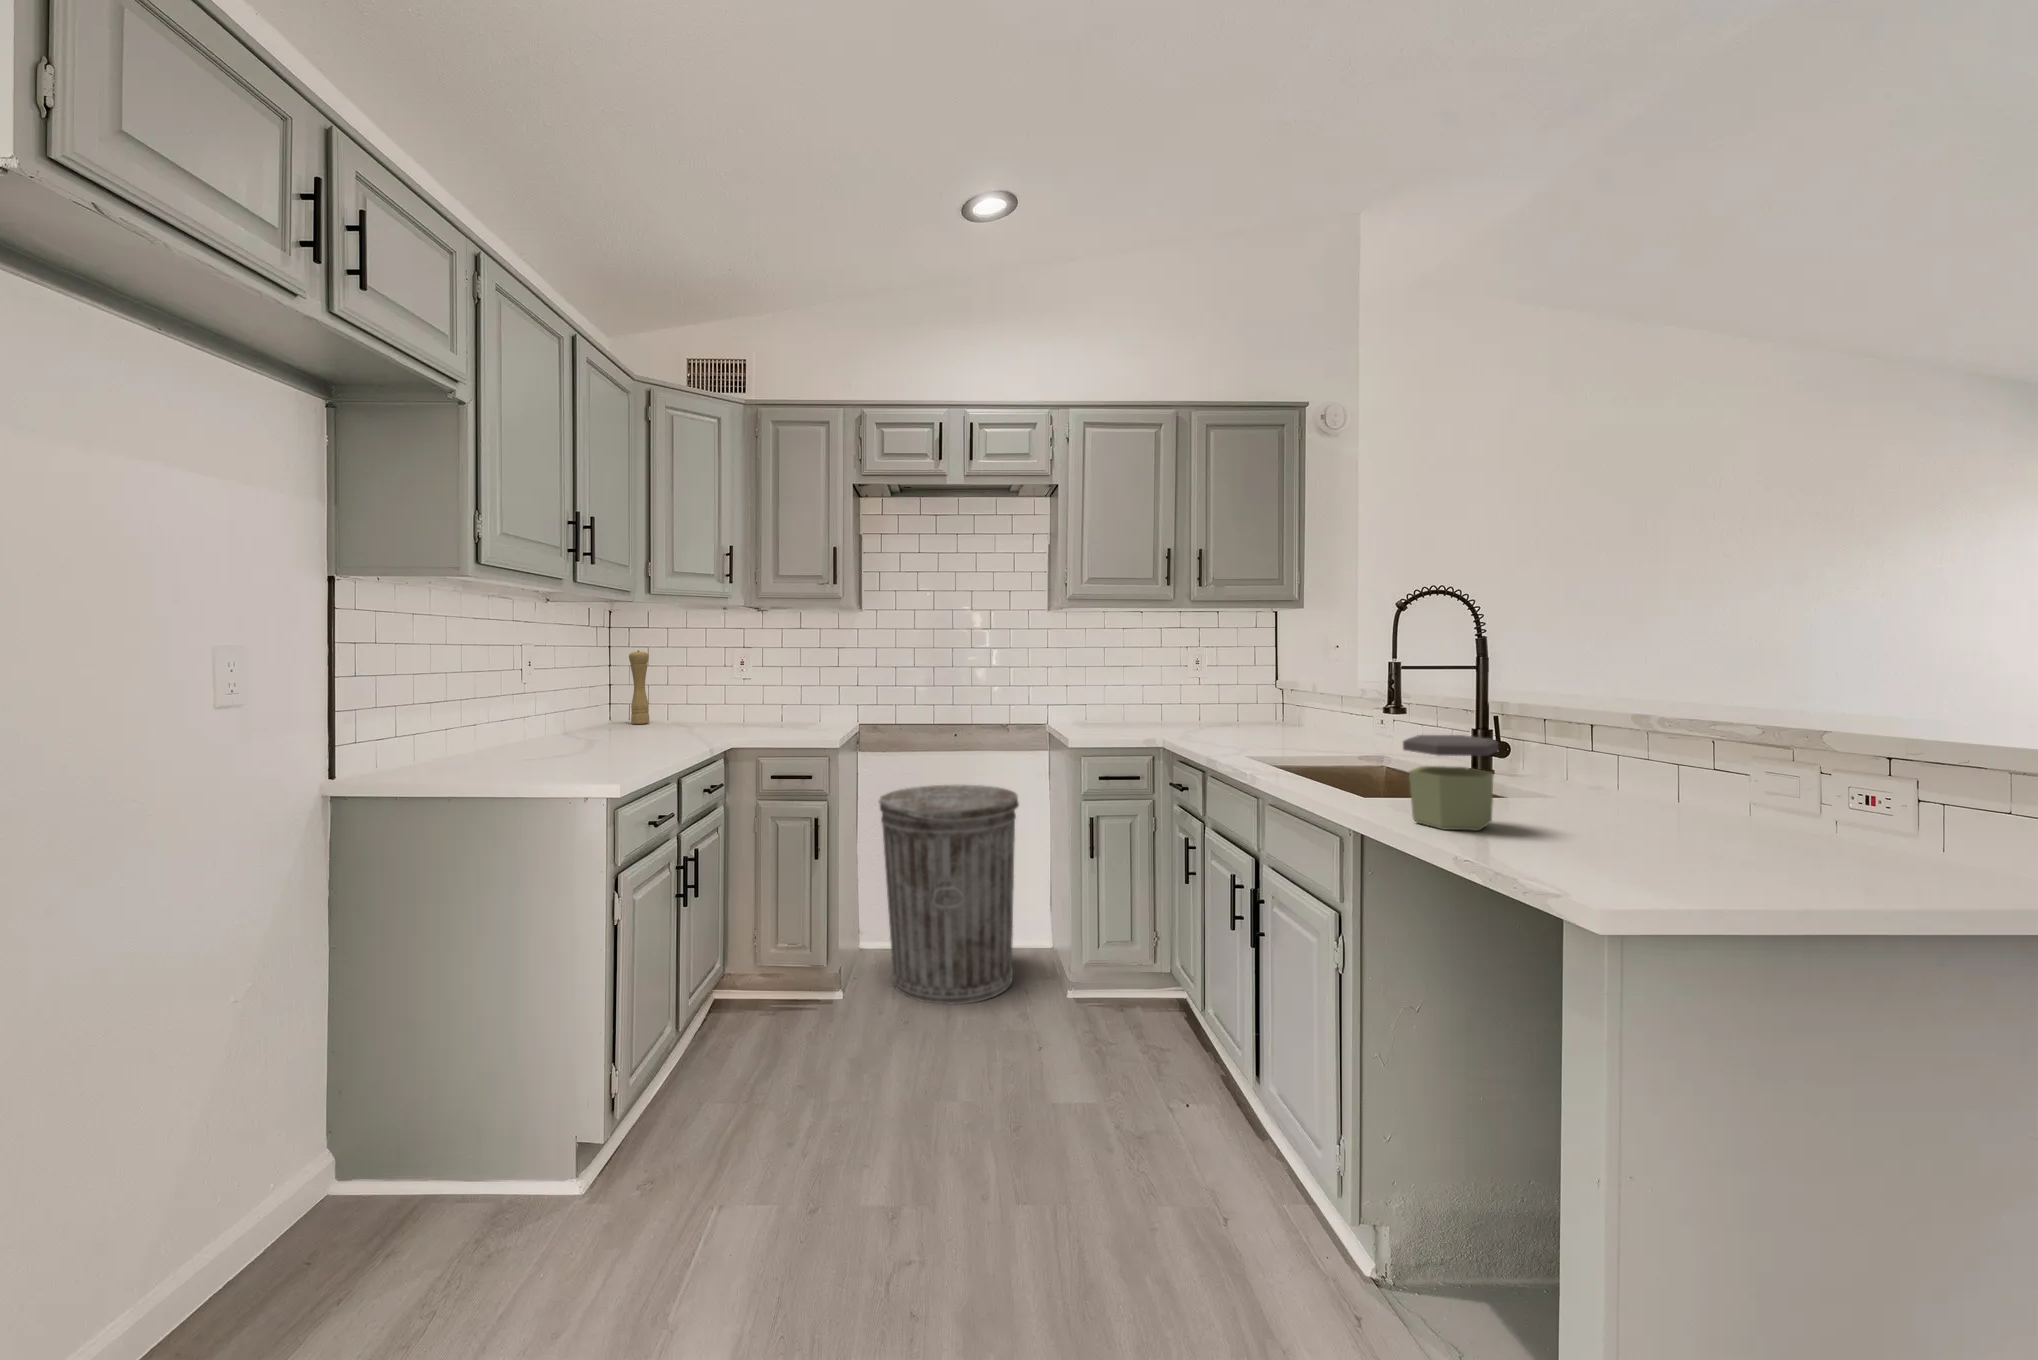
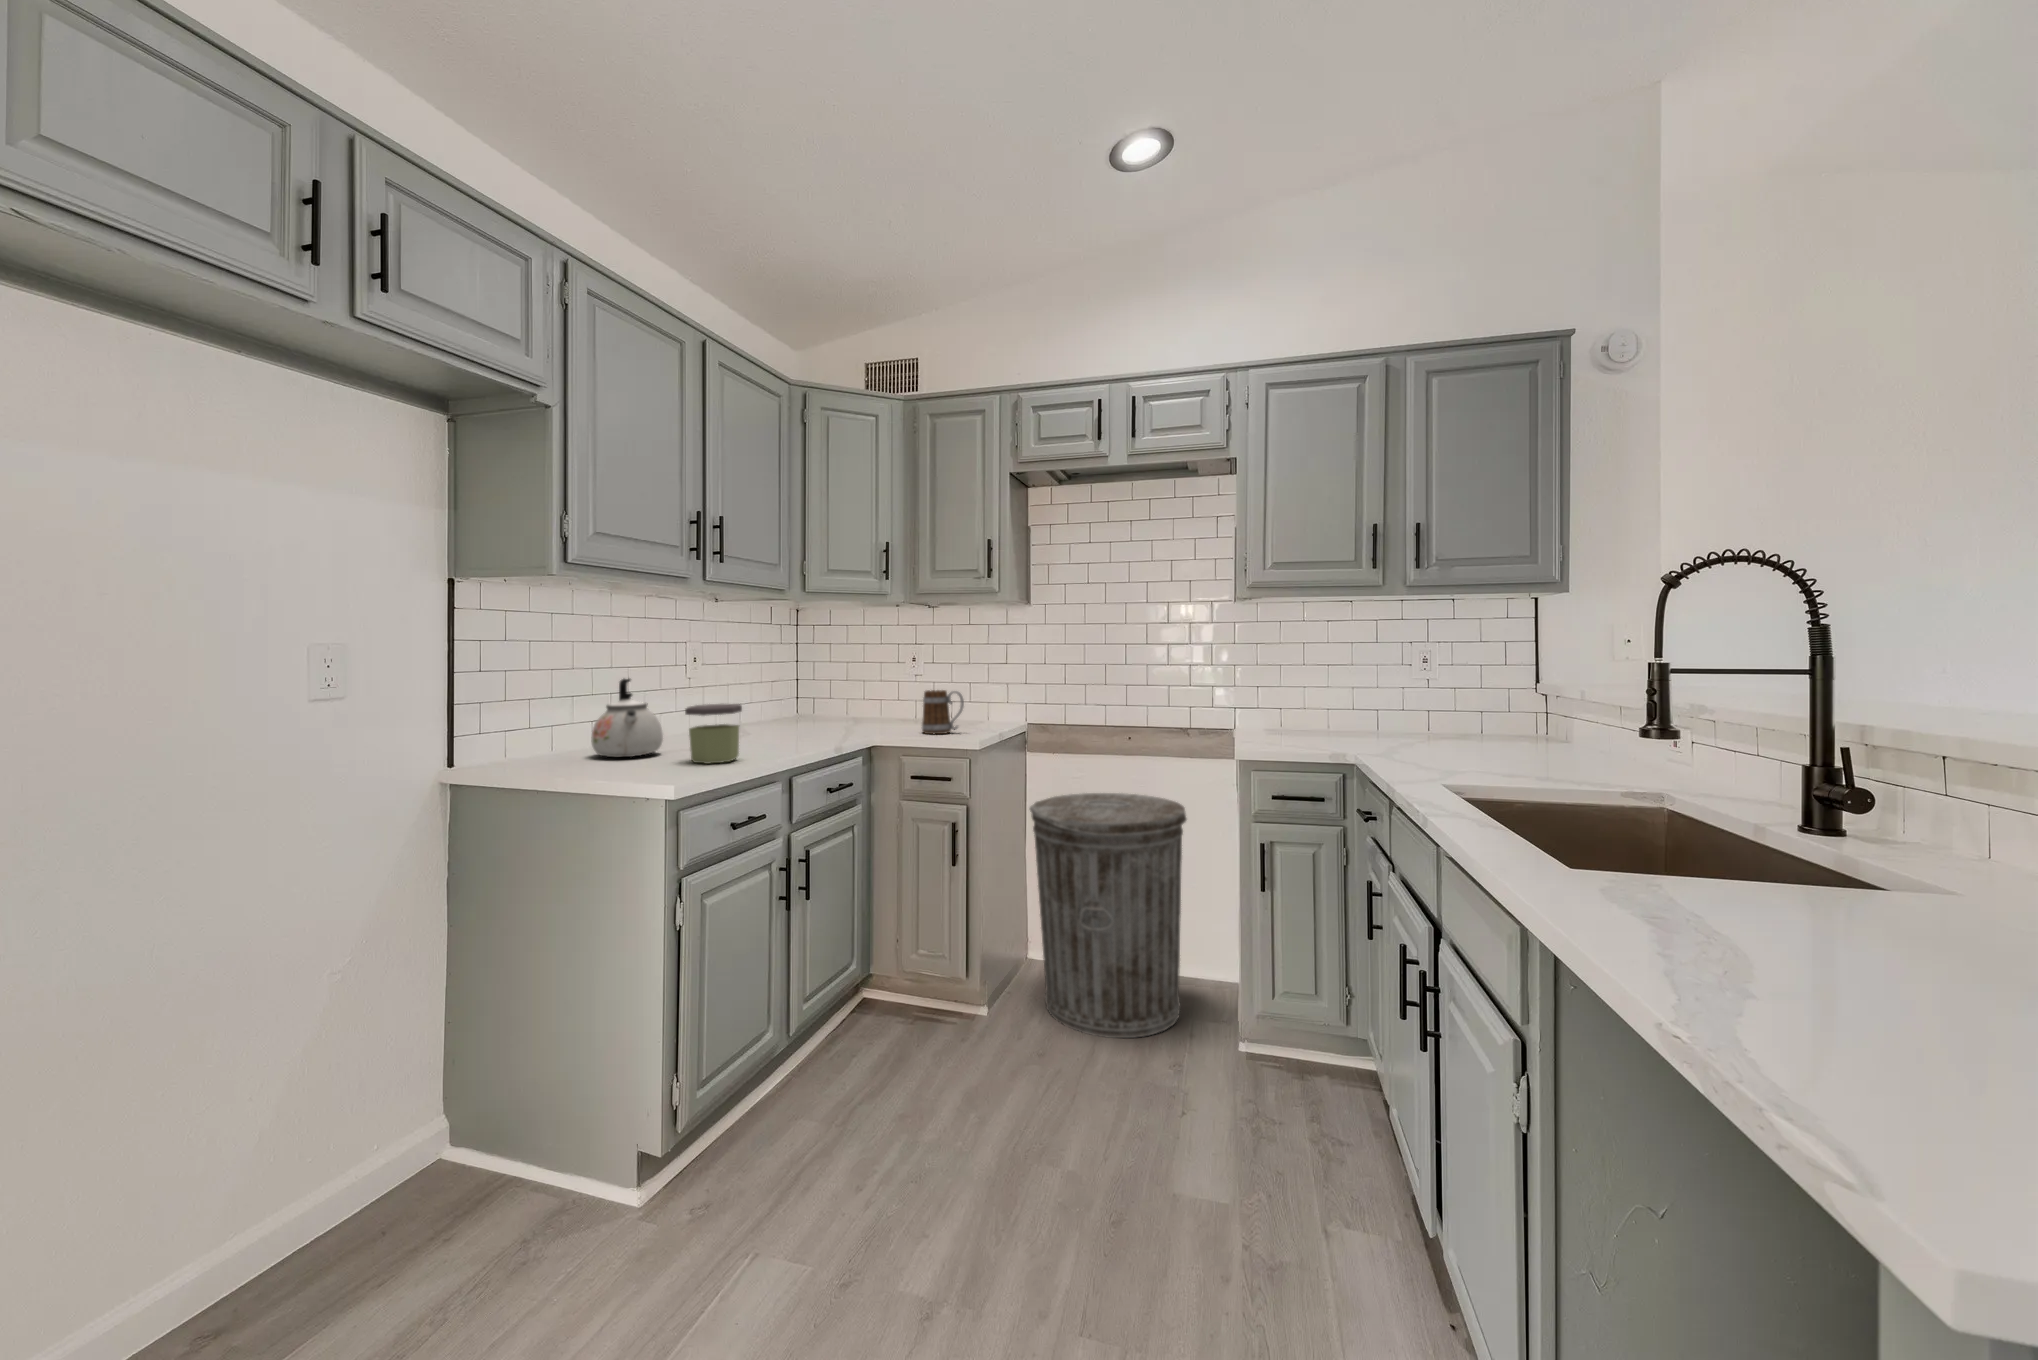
pepper mill: present [629,651,650,724] -> none [808,647,827,717]
kettle: none [451,685,530,769] -> present [592,679,663,757]
mug: none [774,692,816,736] -> present [922,690,964,734]
jar: present [1403,735,1499,831] -> present [685,704,742,764]

